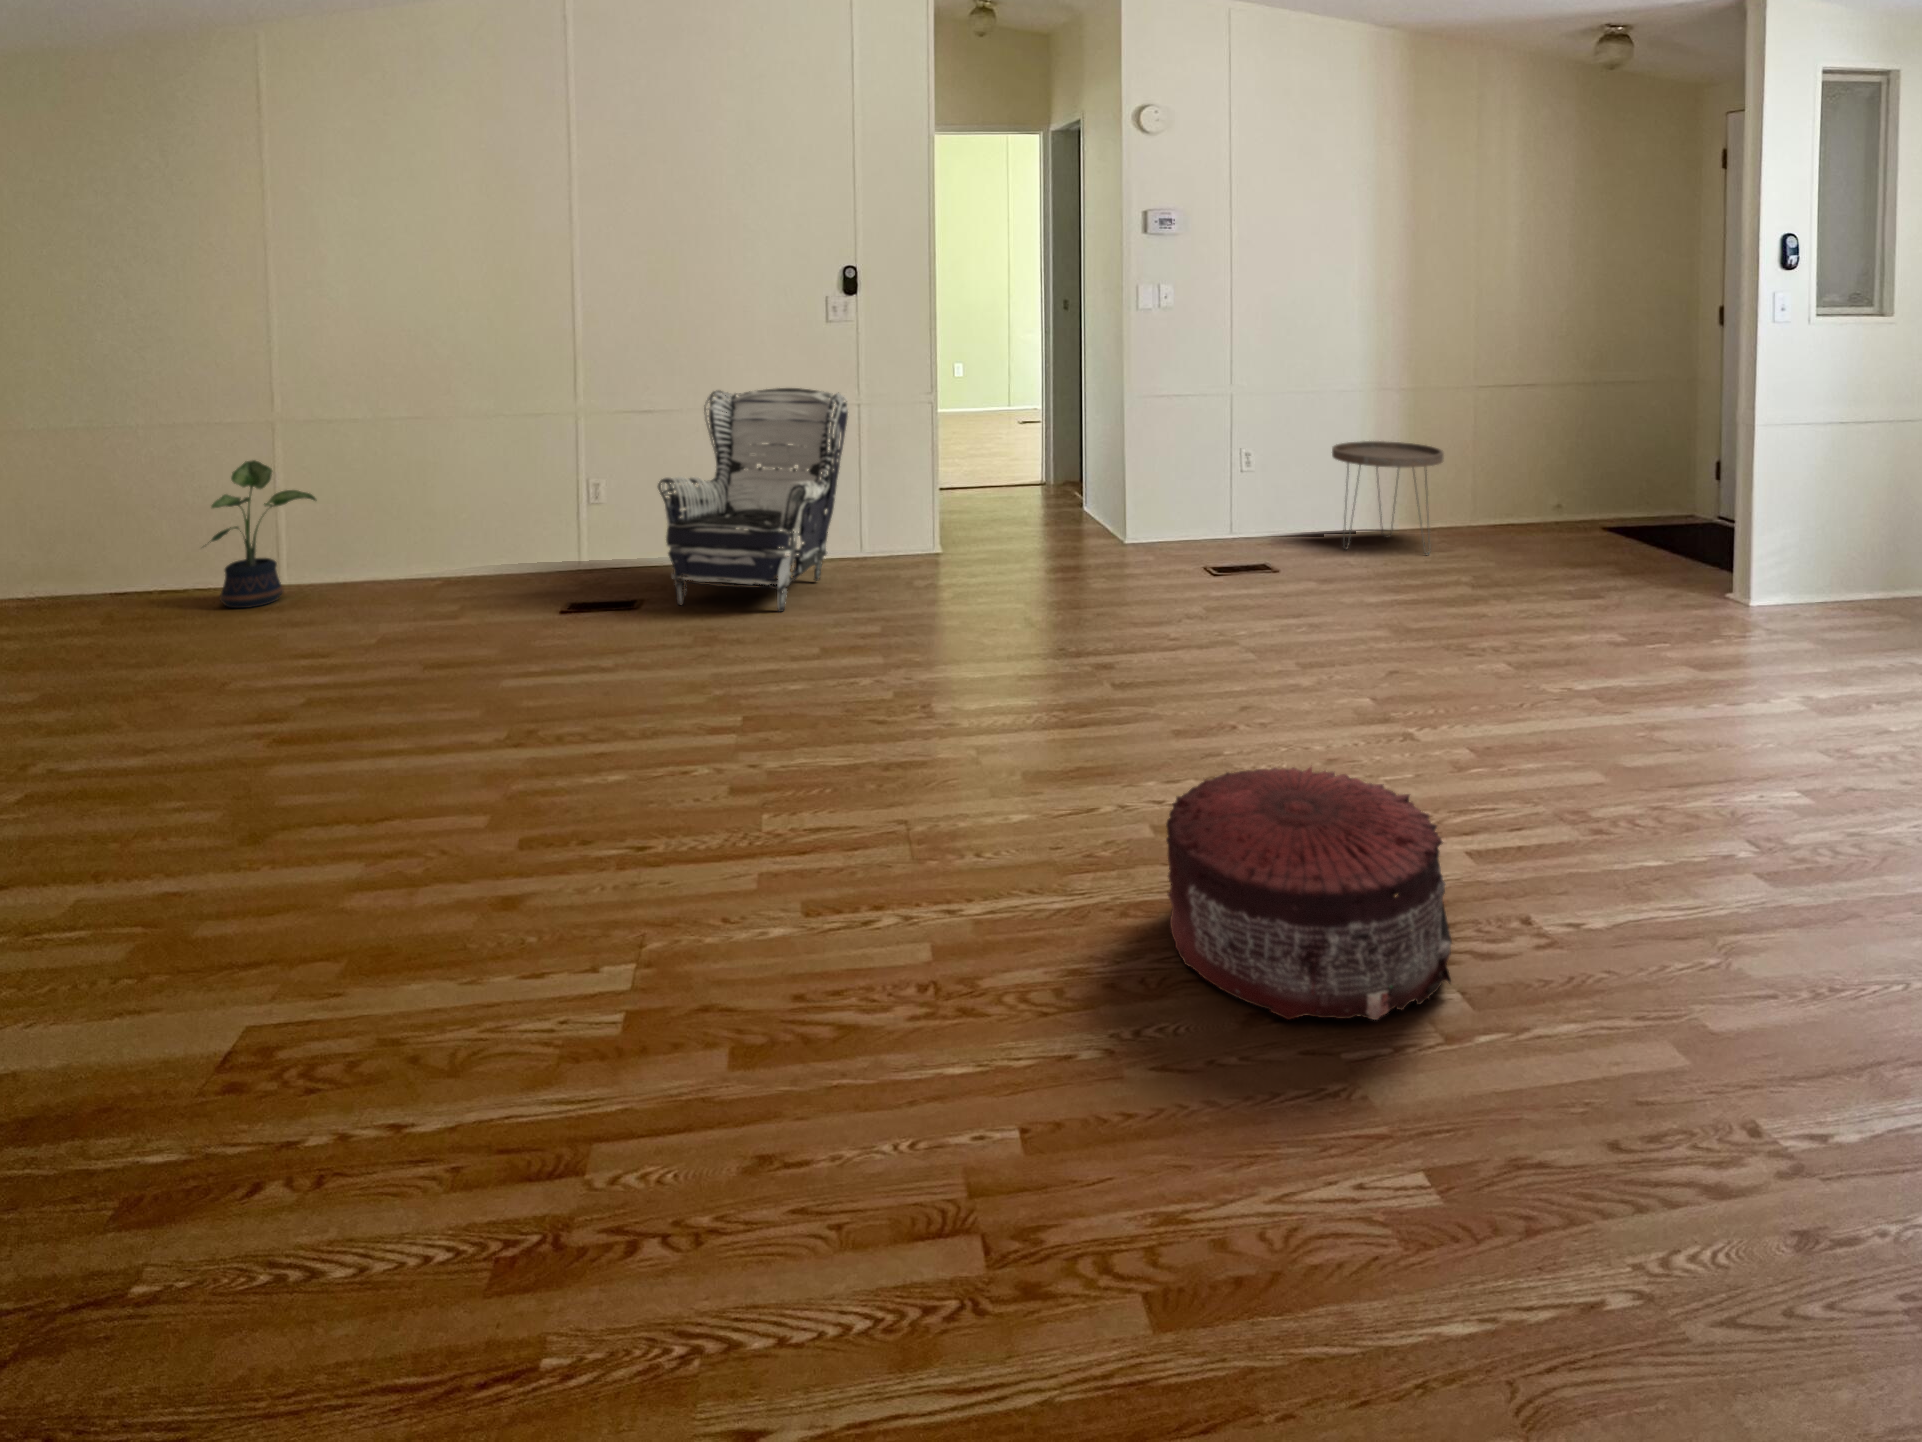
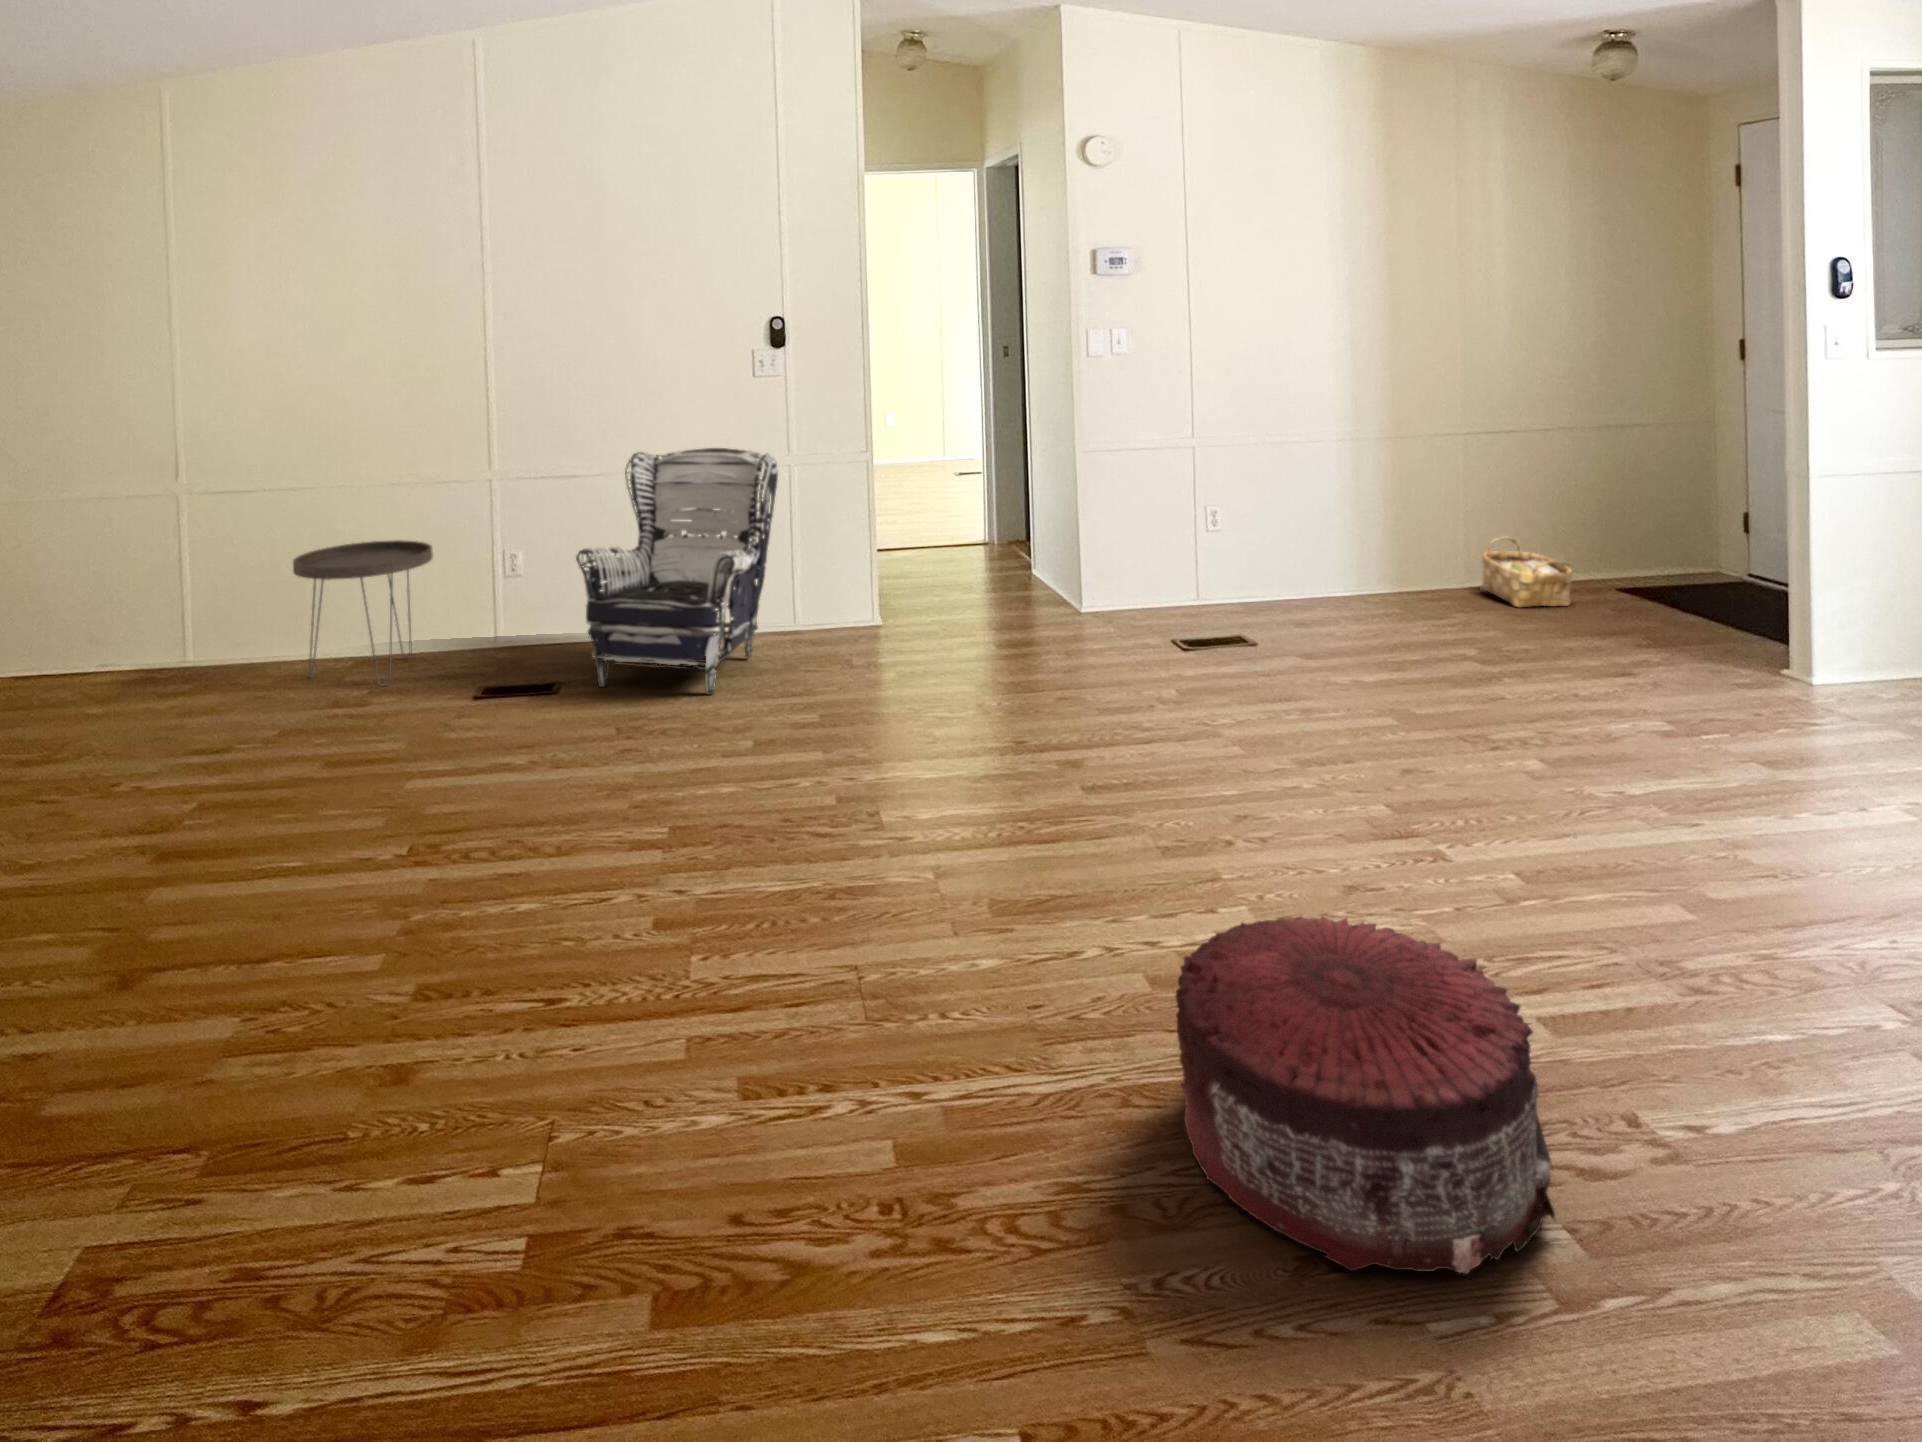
side table: present [1332,441,1444,555] -> present [293,540,433,686]
potted plant: present [211,460,316,608] -> none [103,533,223,692]
woven basket: none [1485,480,1562,543] -> present [1482,536,1572,607]

